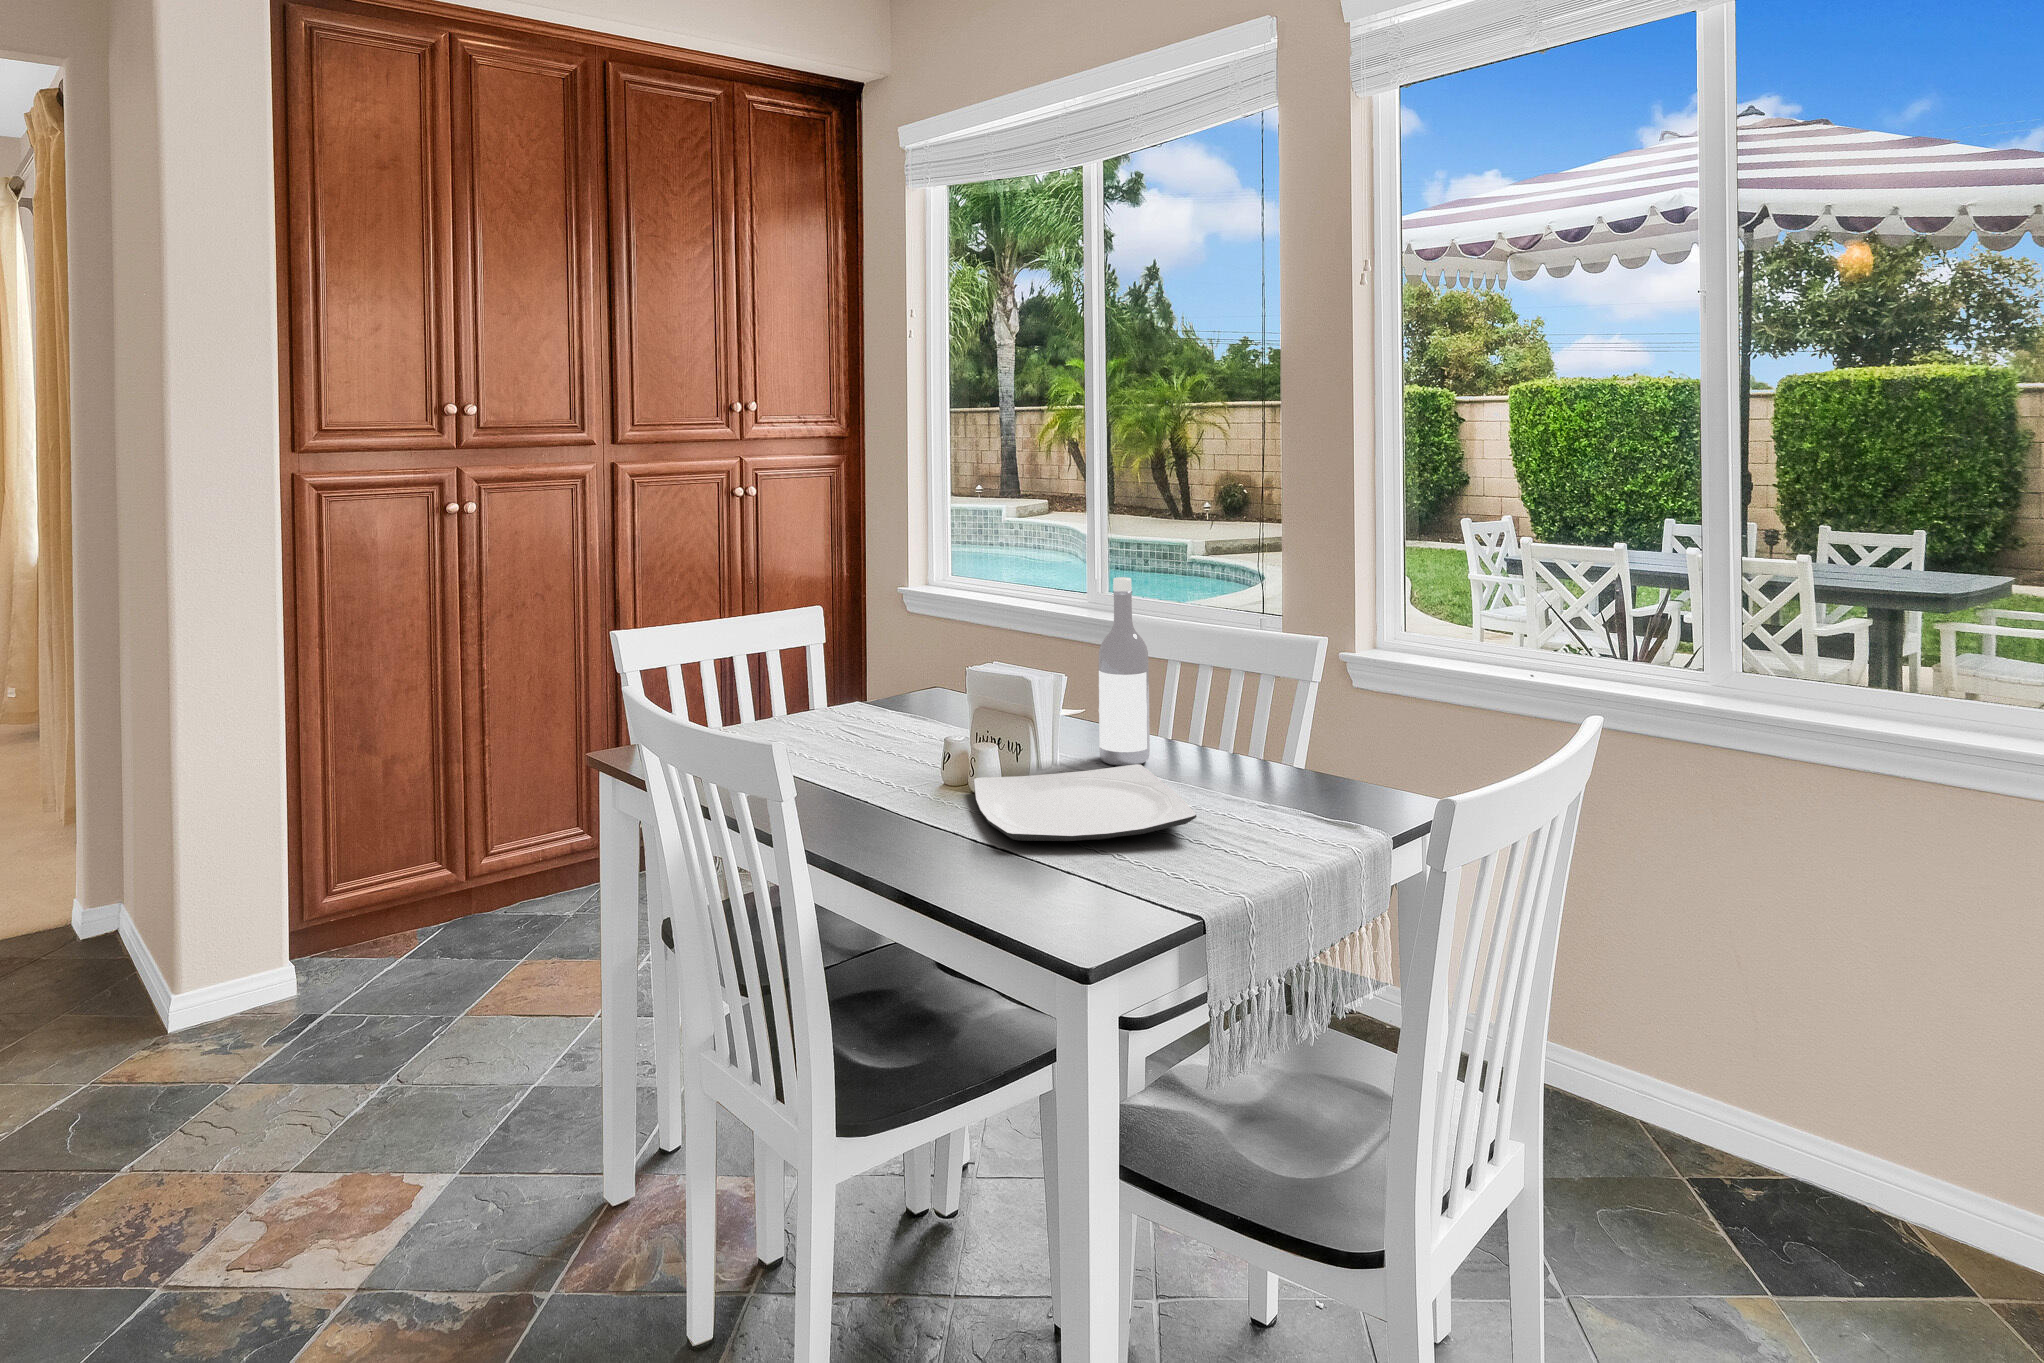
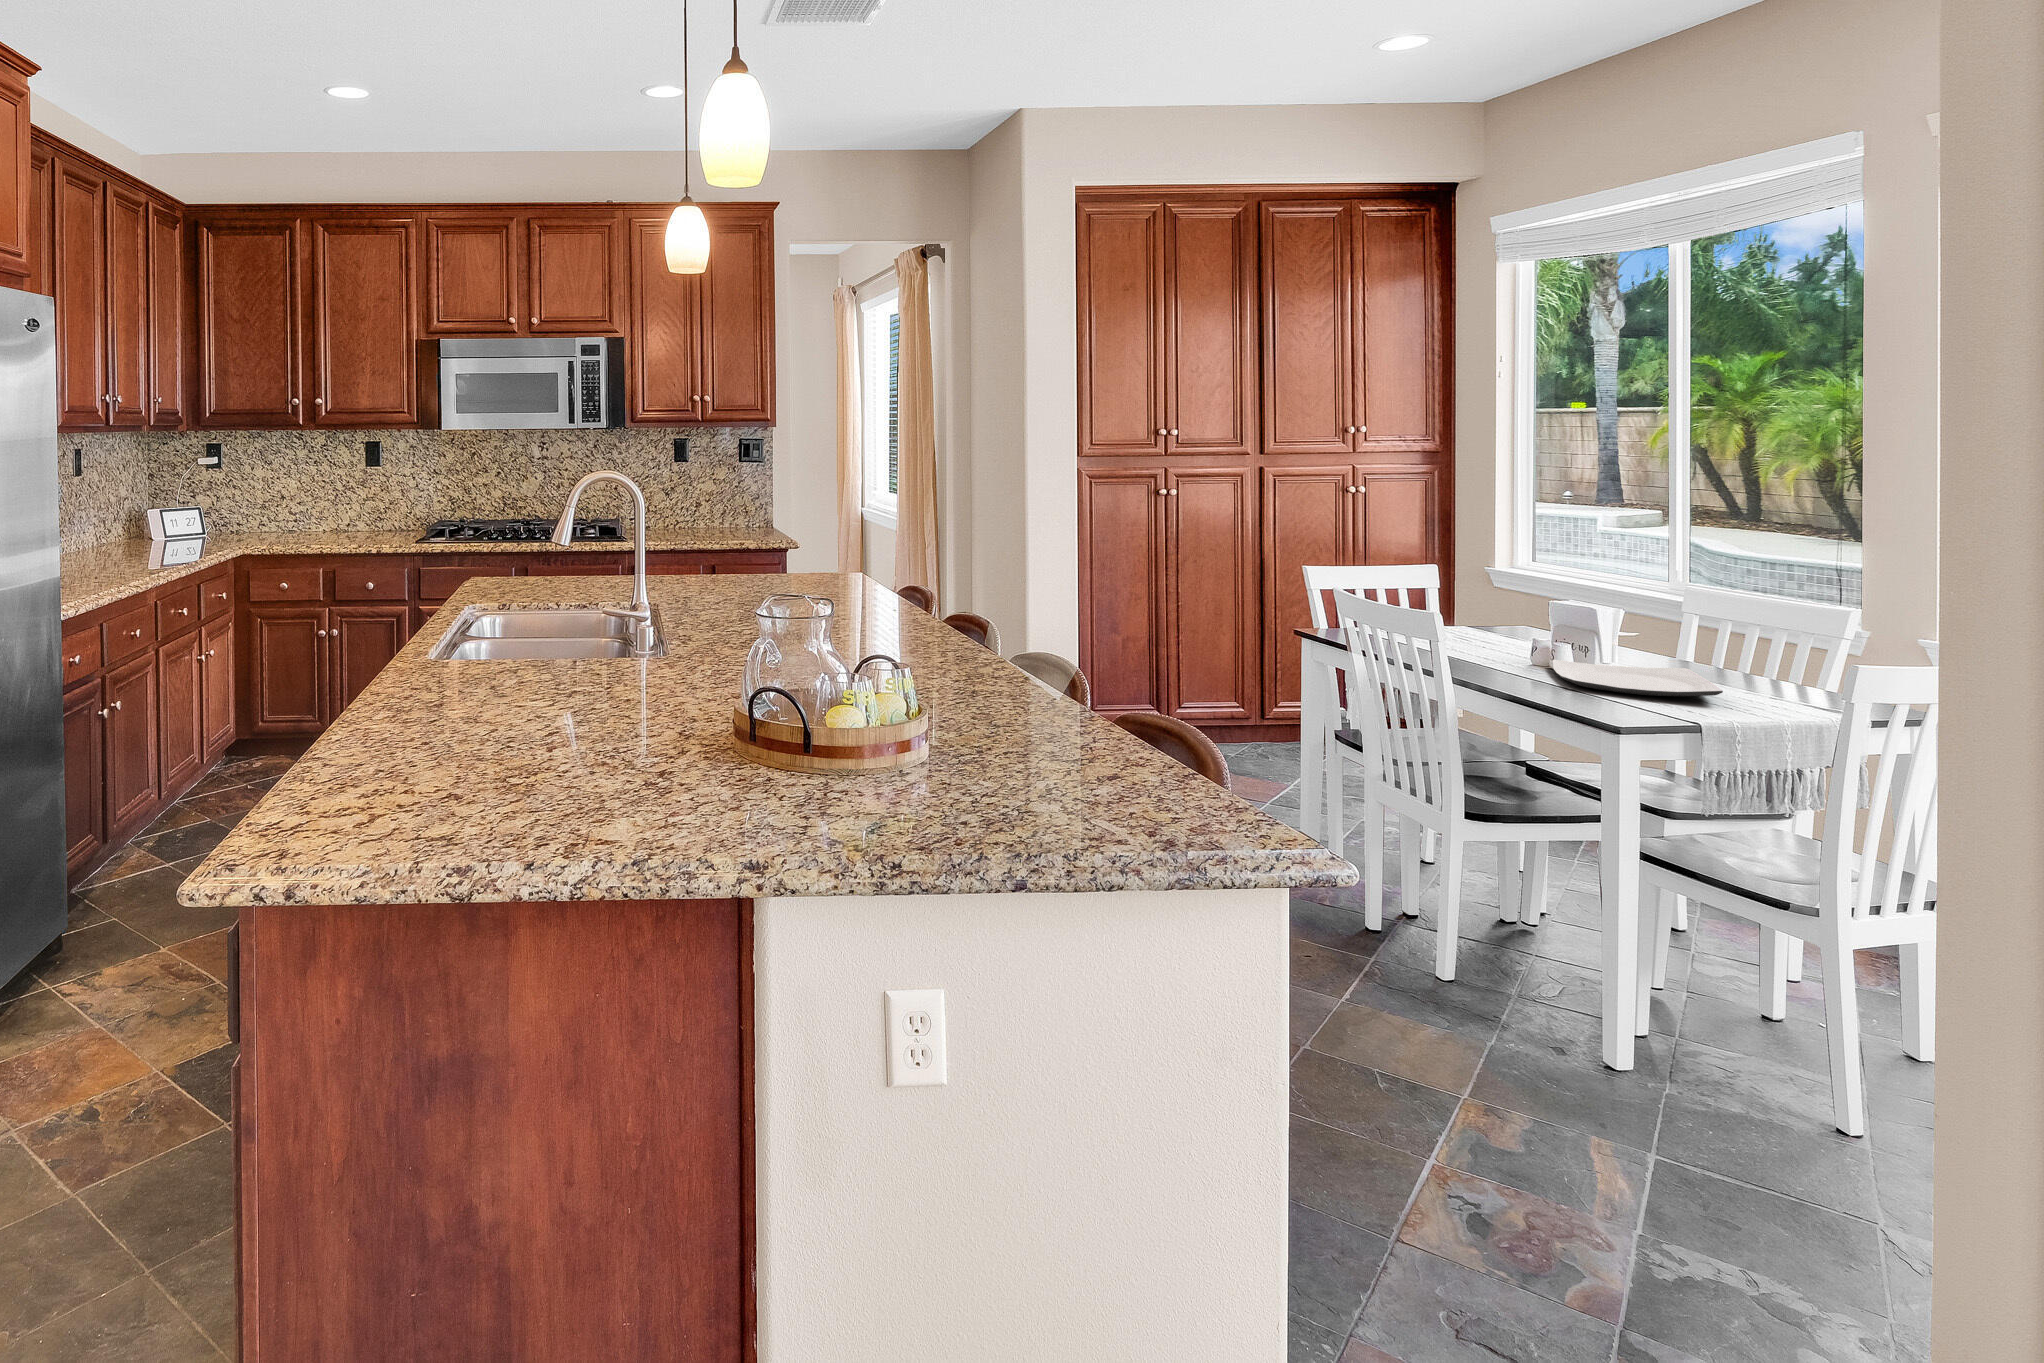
wine bottle: present [1099,577,1150,766] -> none [1657,550,1701,674]

